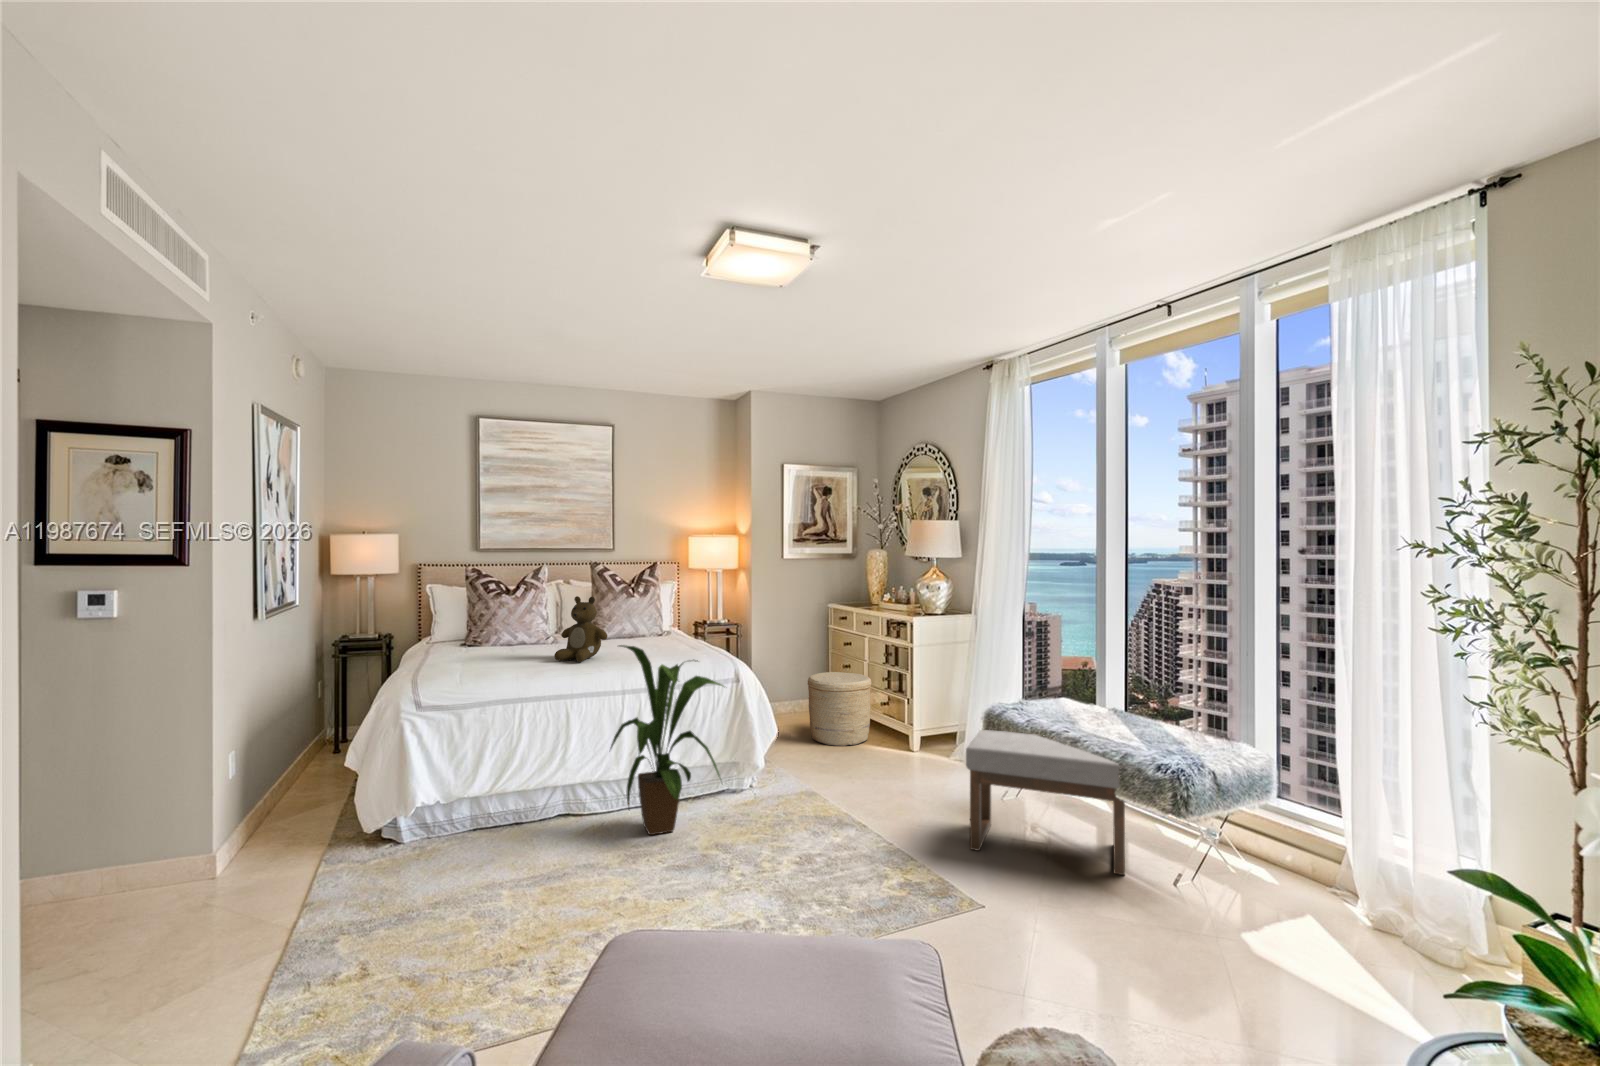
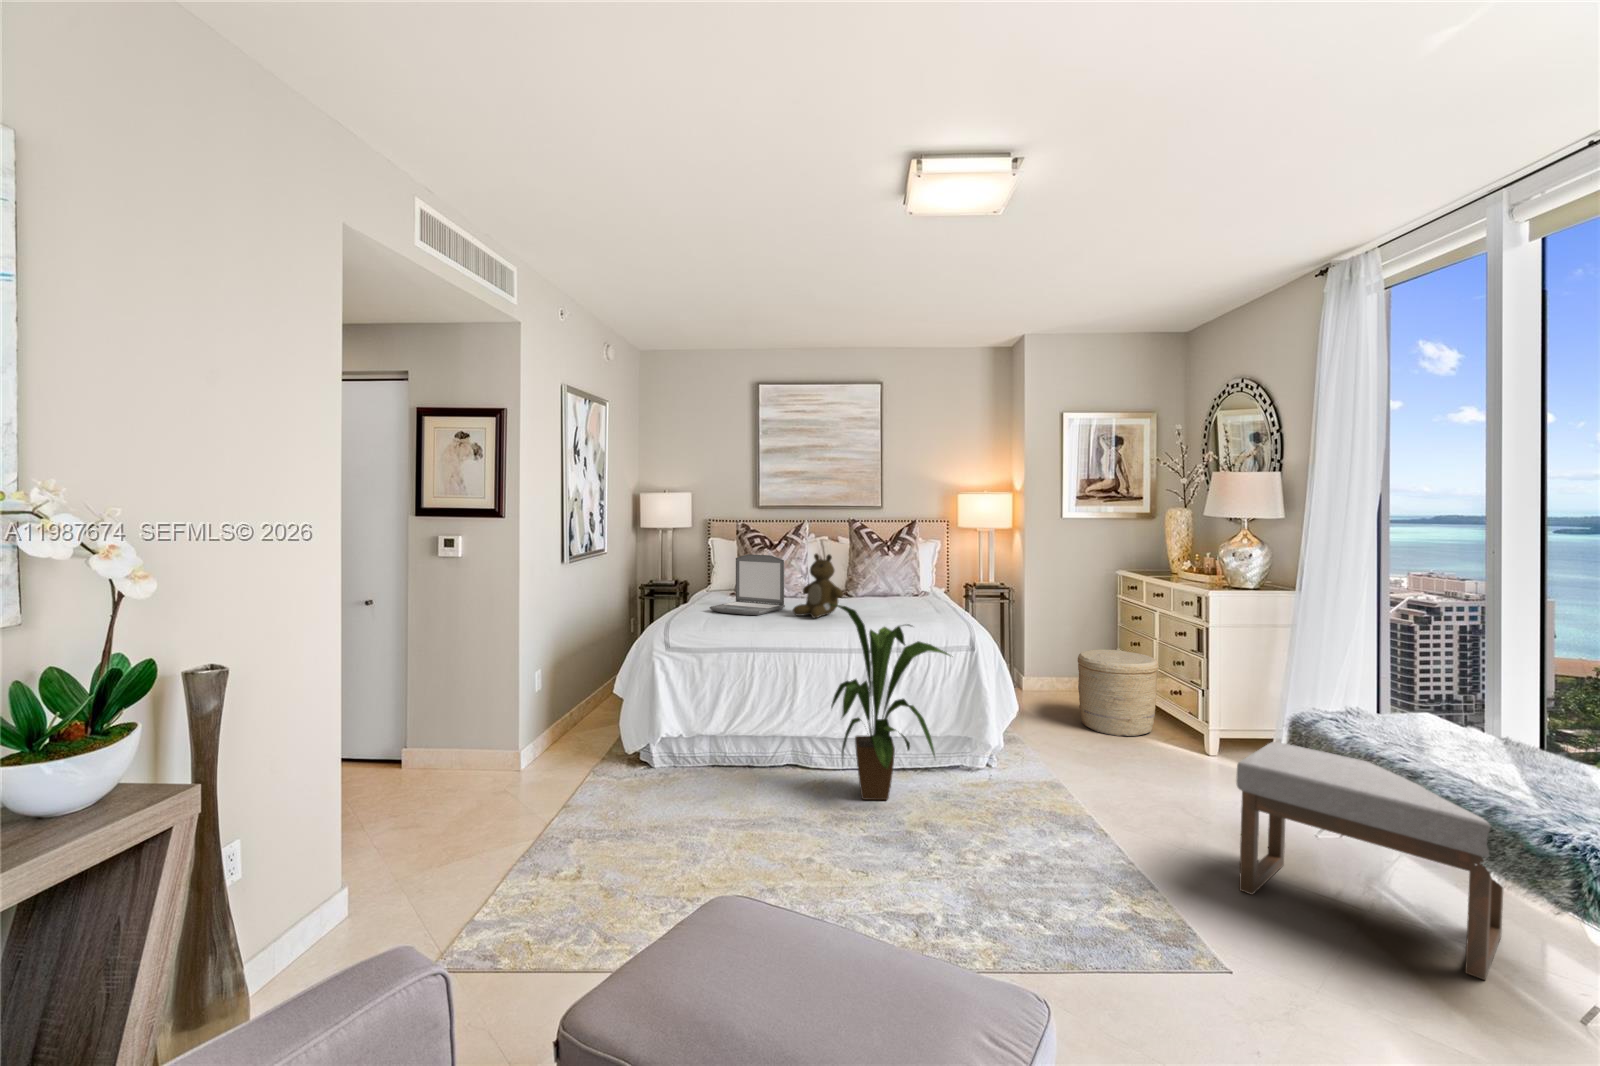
laptop: none [455,600,539,664] -> present [709,554,785,615]

